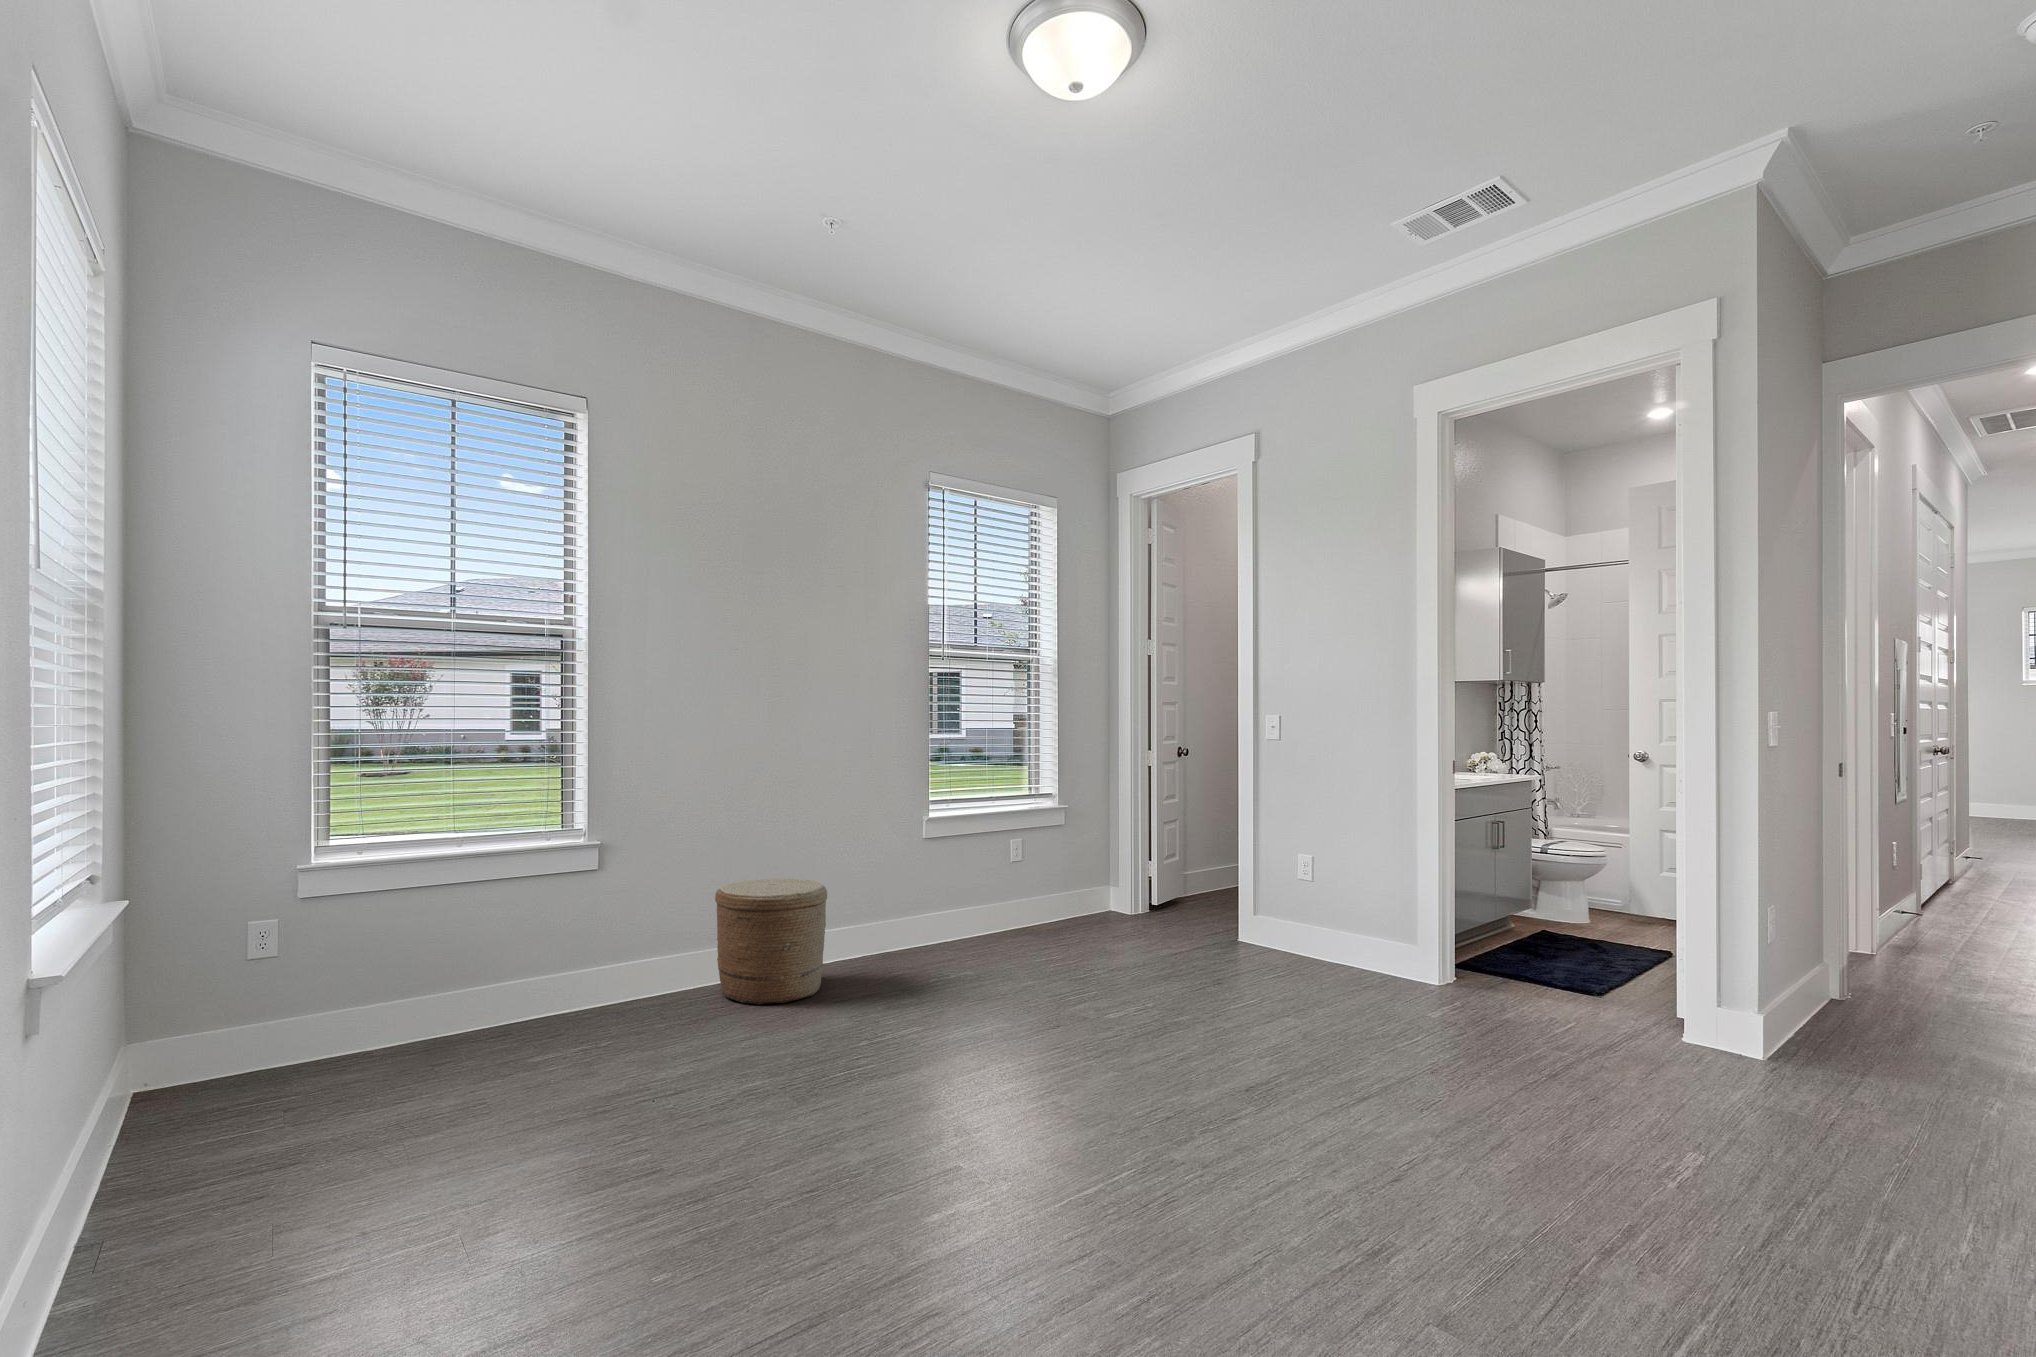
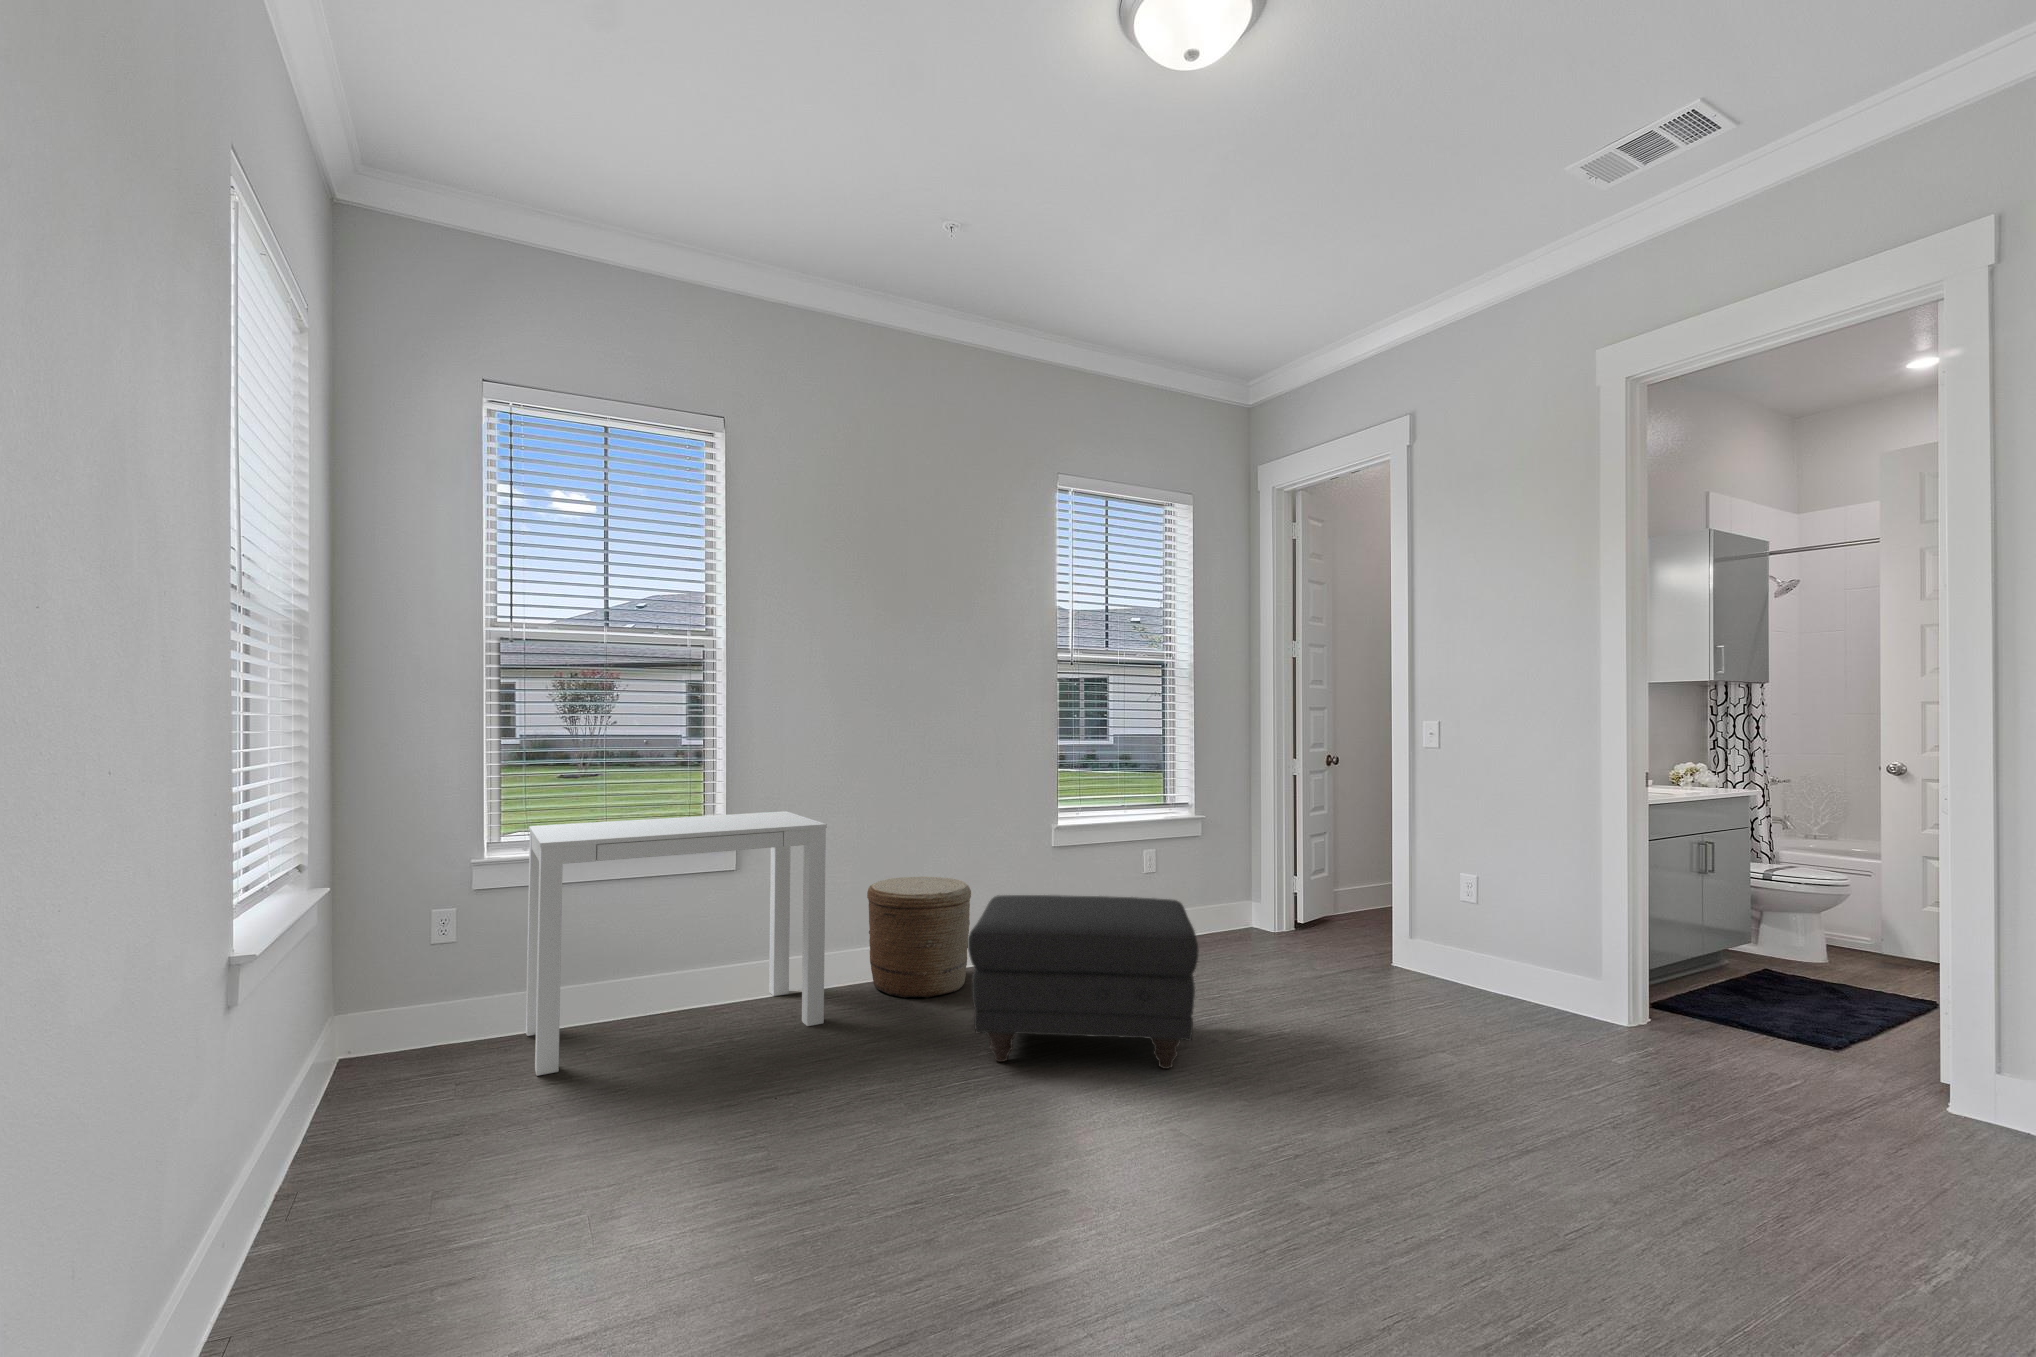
desk: none [328,812,683,1108] -> present [526,811,827,1076]
ottoman: none [847,889,1074,1057] -> present [968,895,1198,1069]

